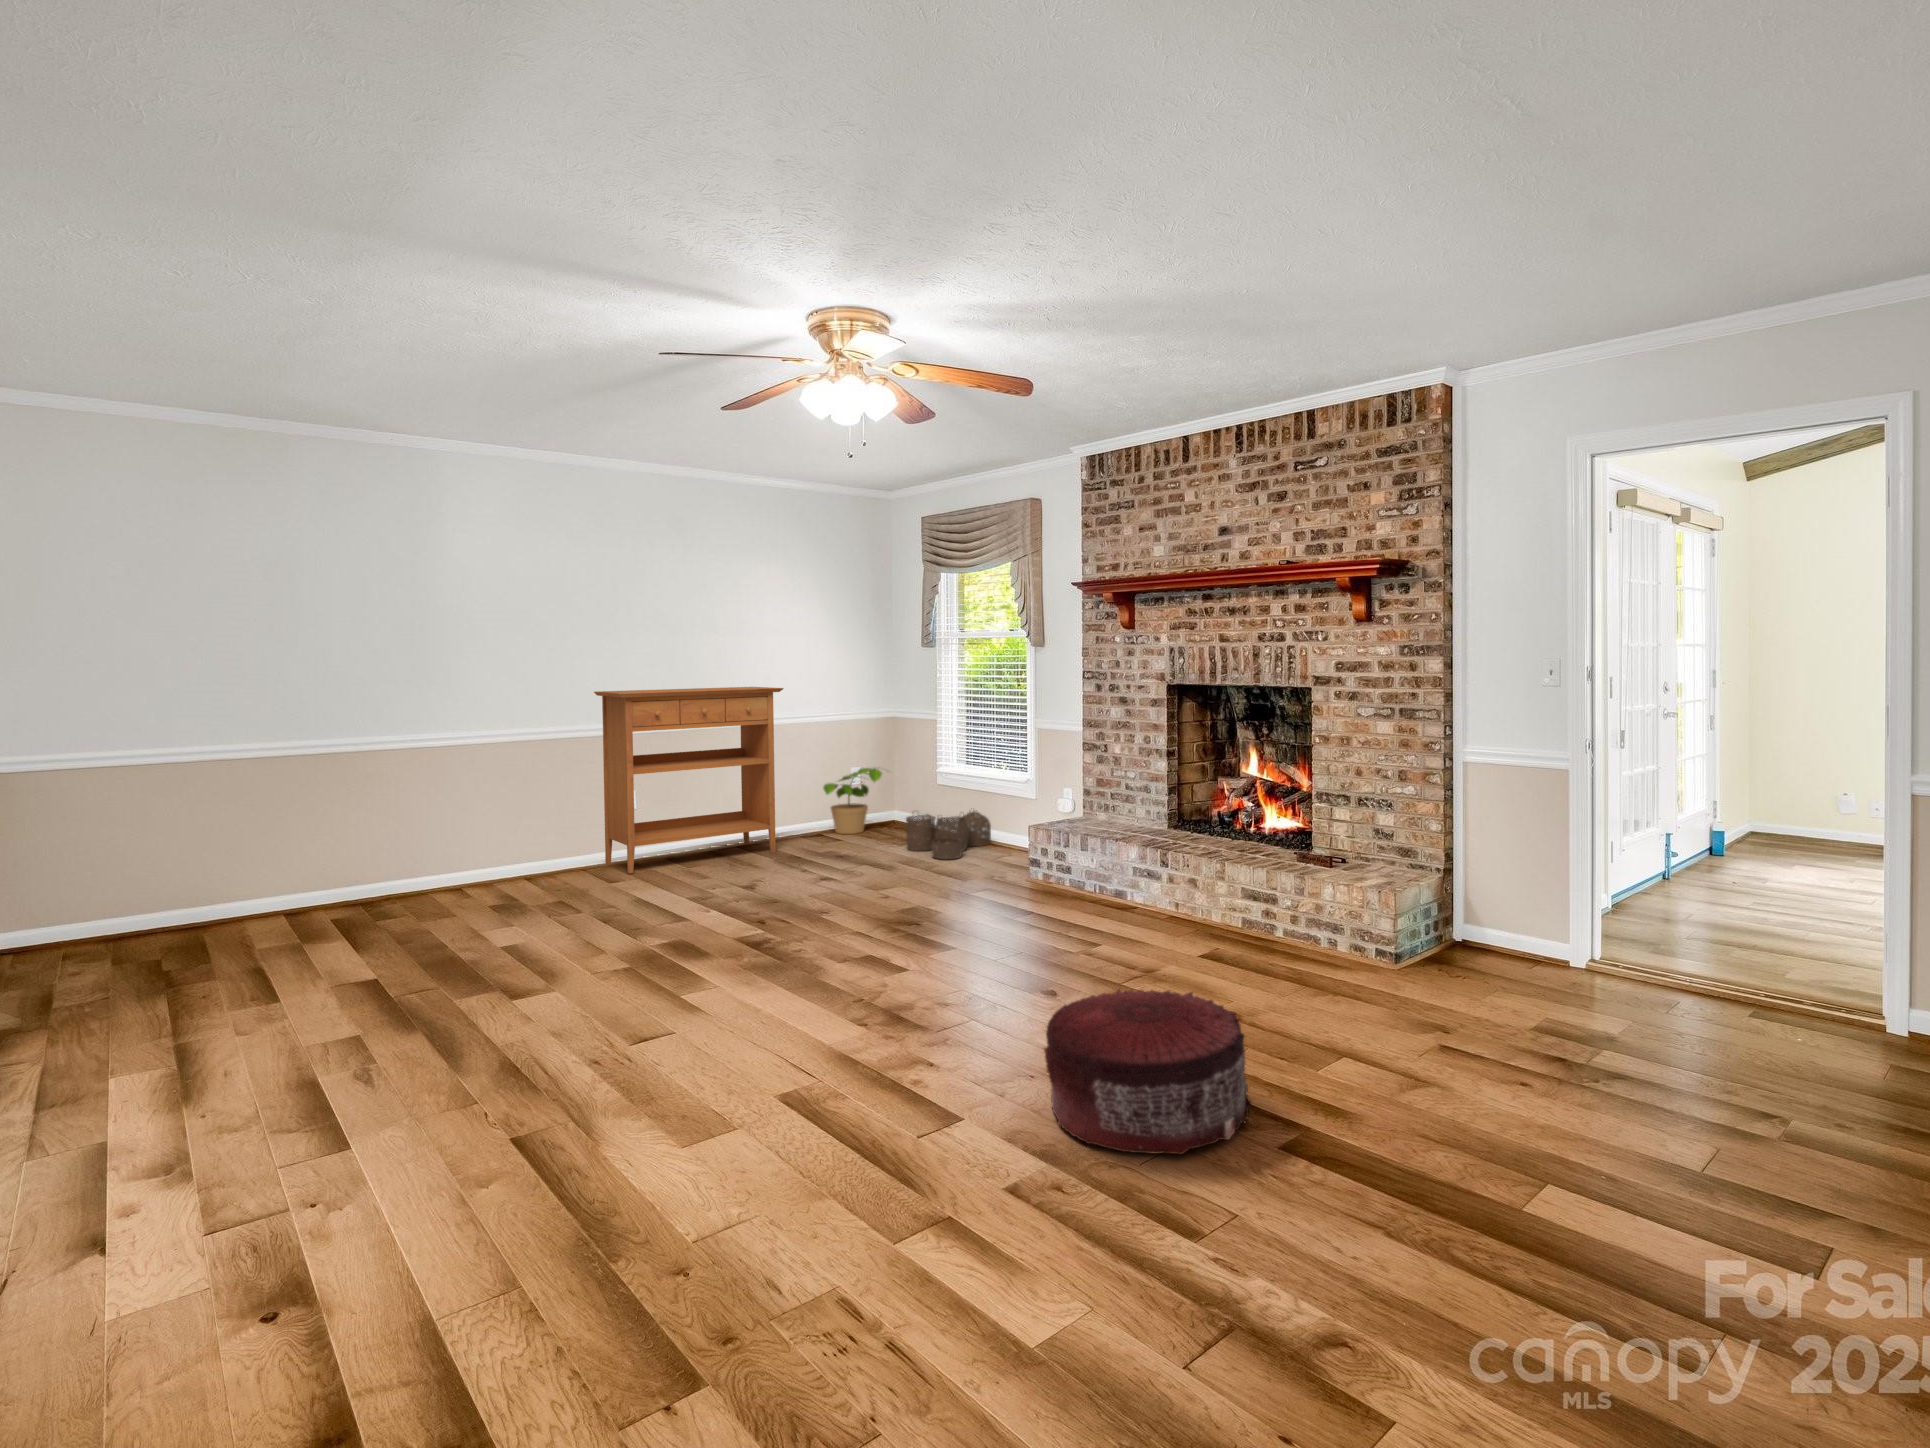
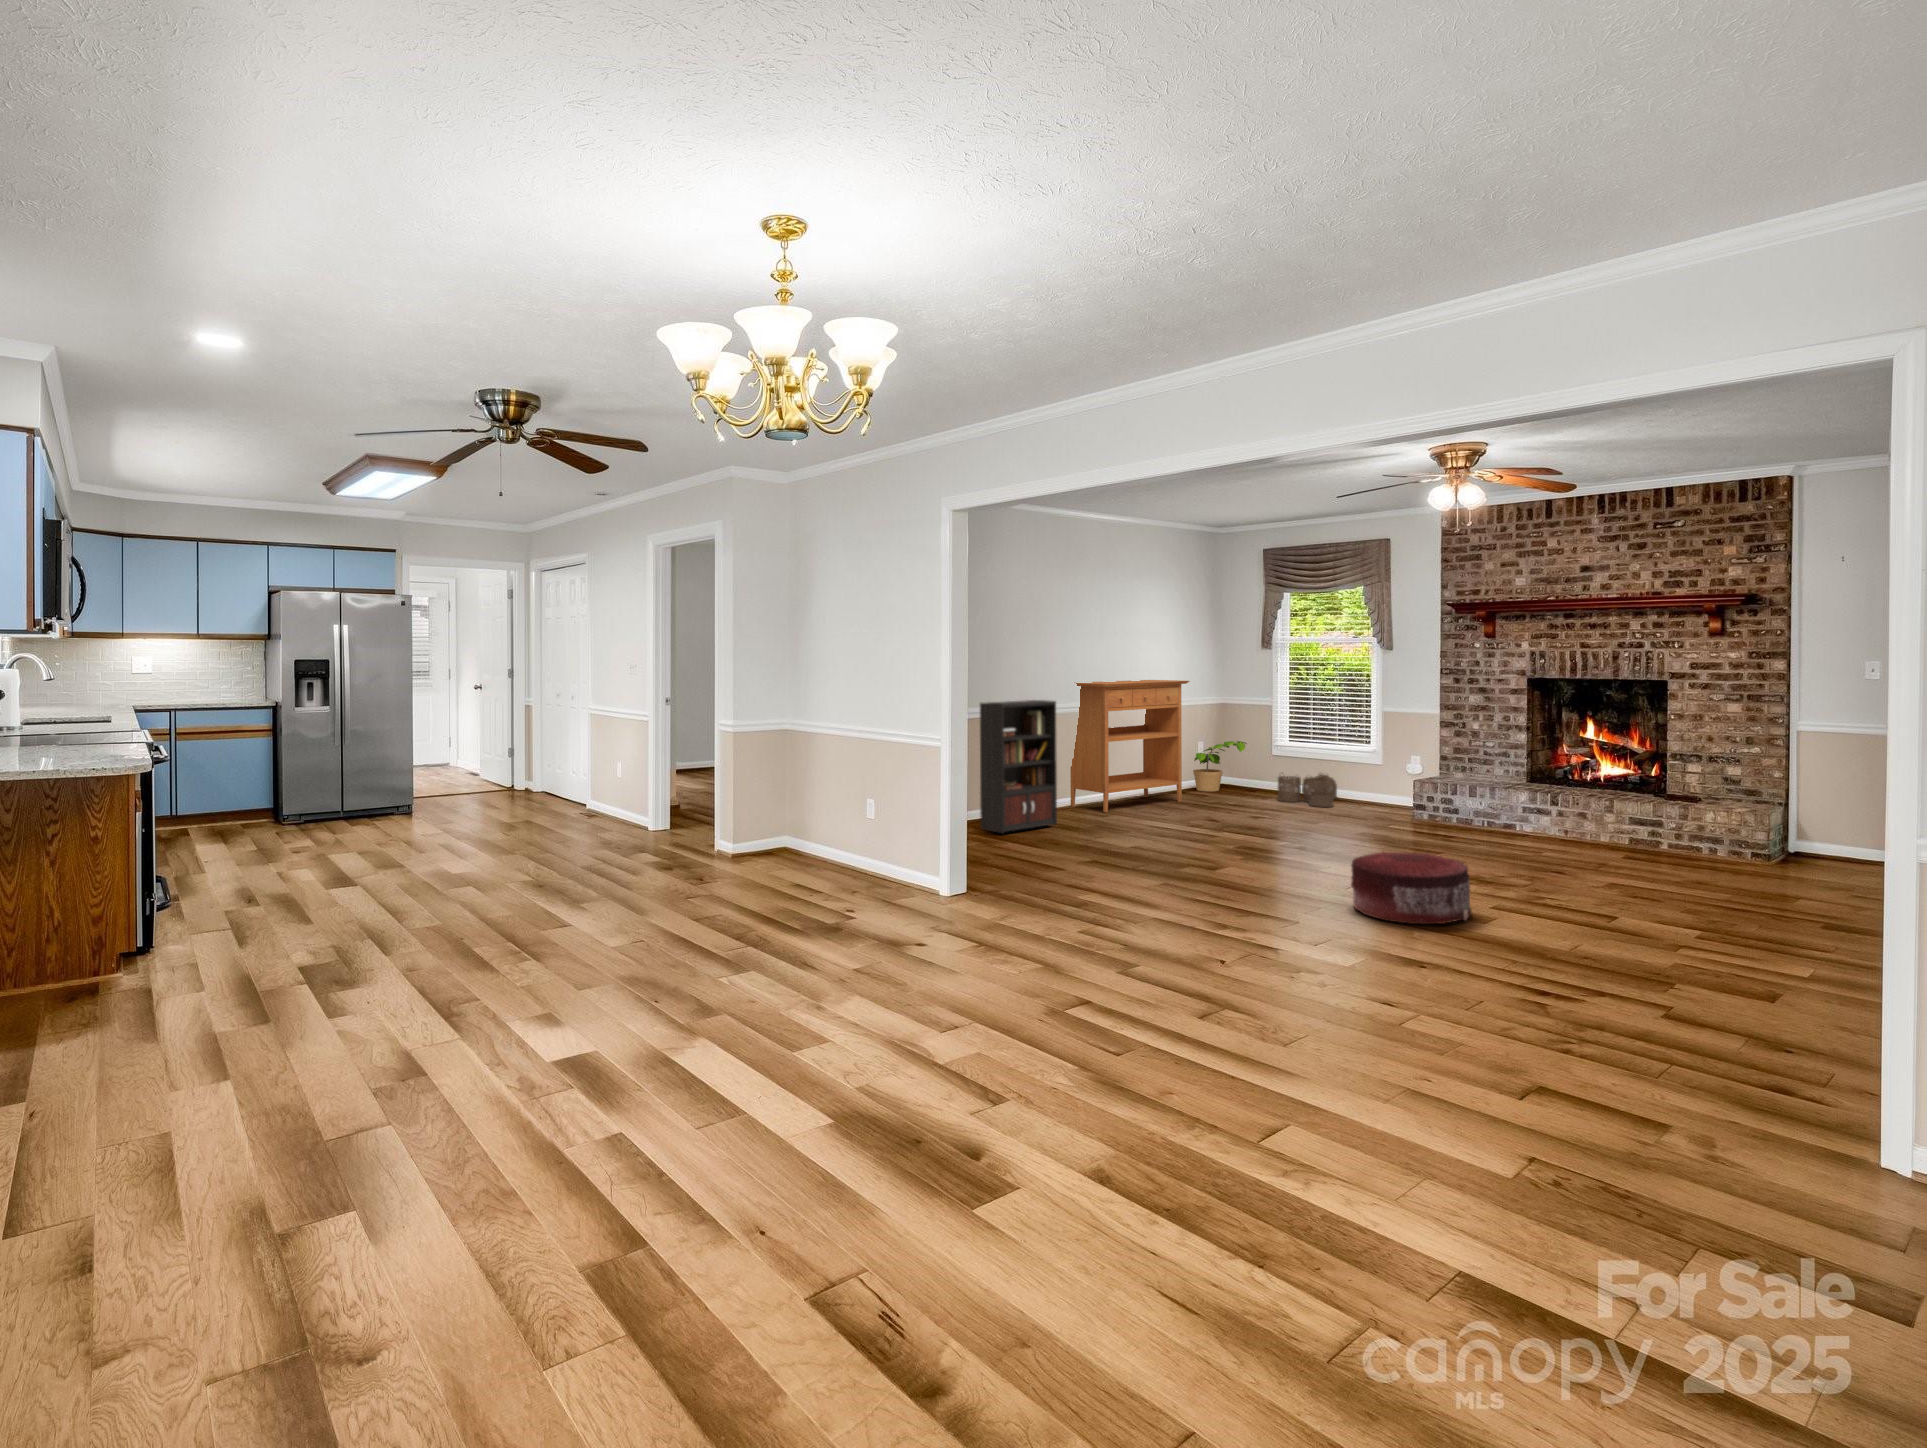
bookcase: none [361,717,508,920] -> present [980,700,1057,833]
pouf: present [1044,989,1252,1154] -> present [1351,852,1472,924]

